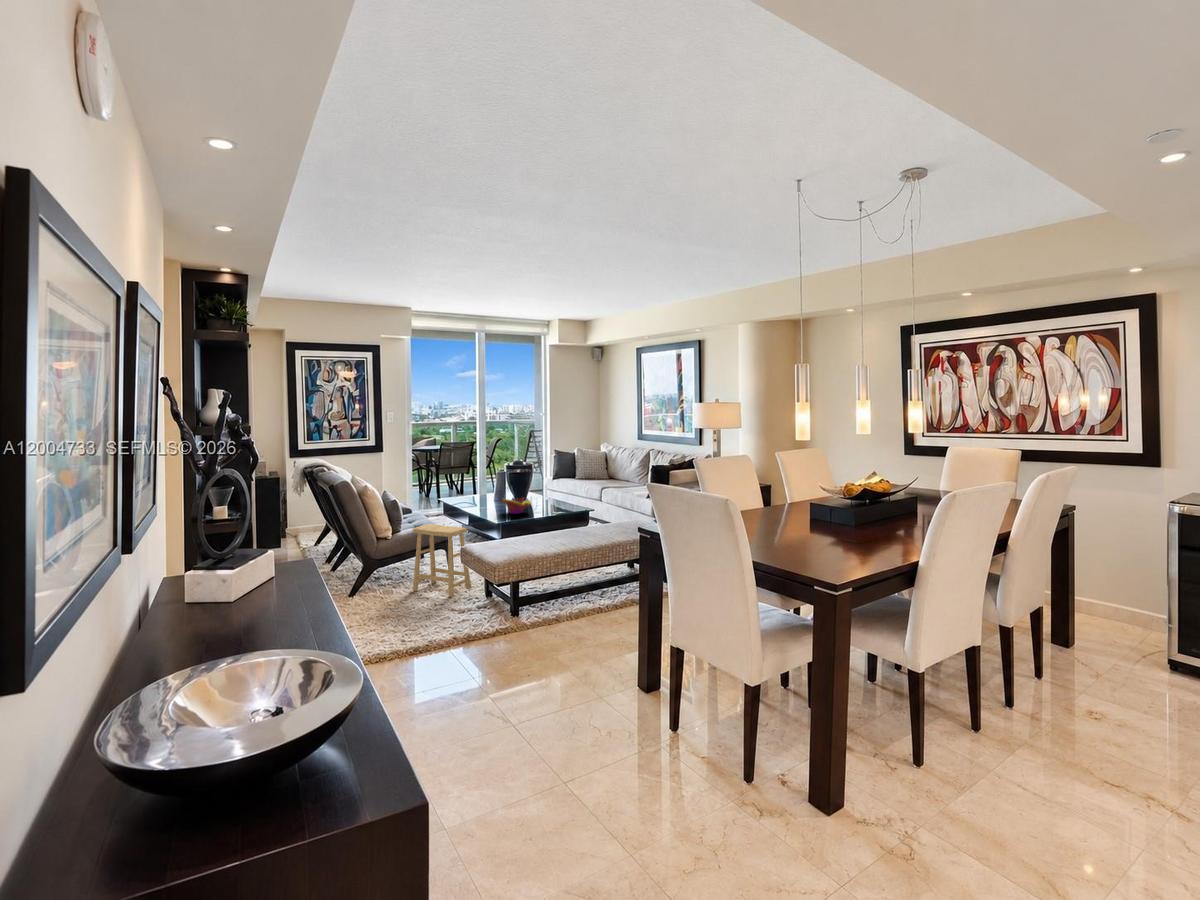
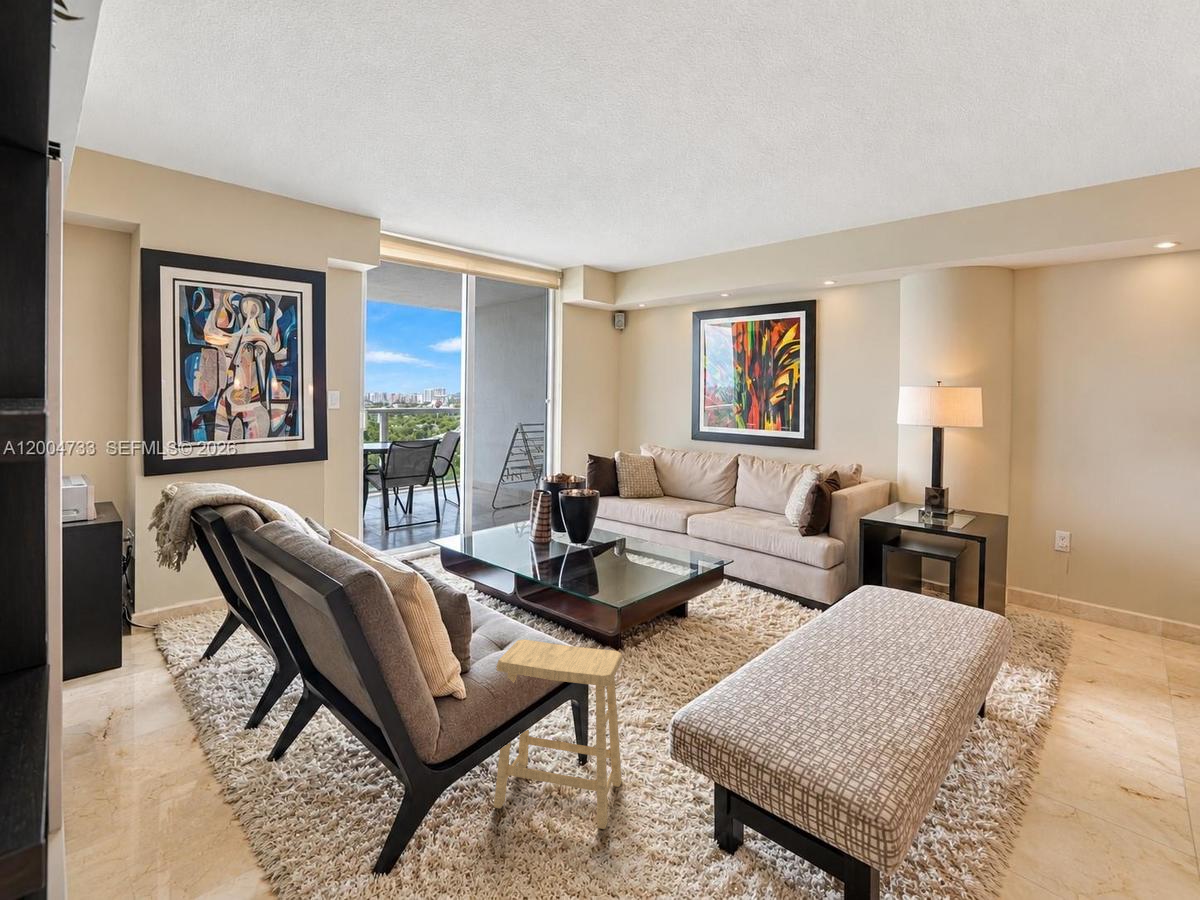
decorative bowl: present [502,497,531,514] -> none [581,546,636,578]

